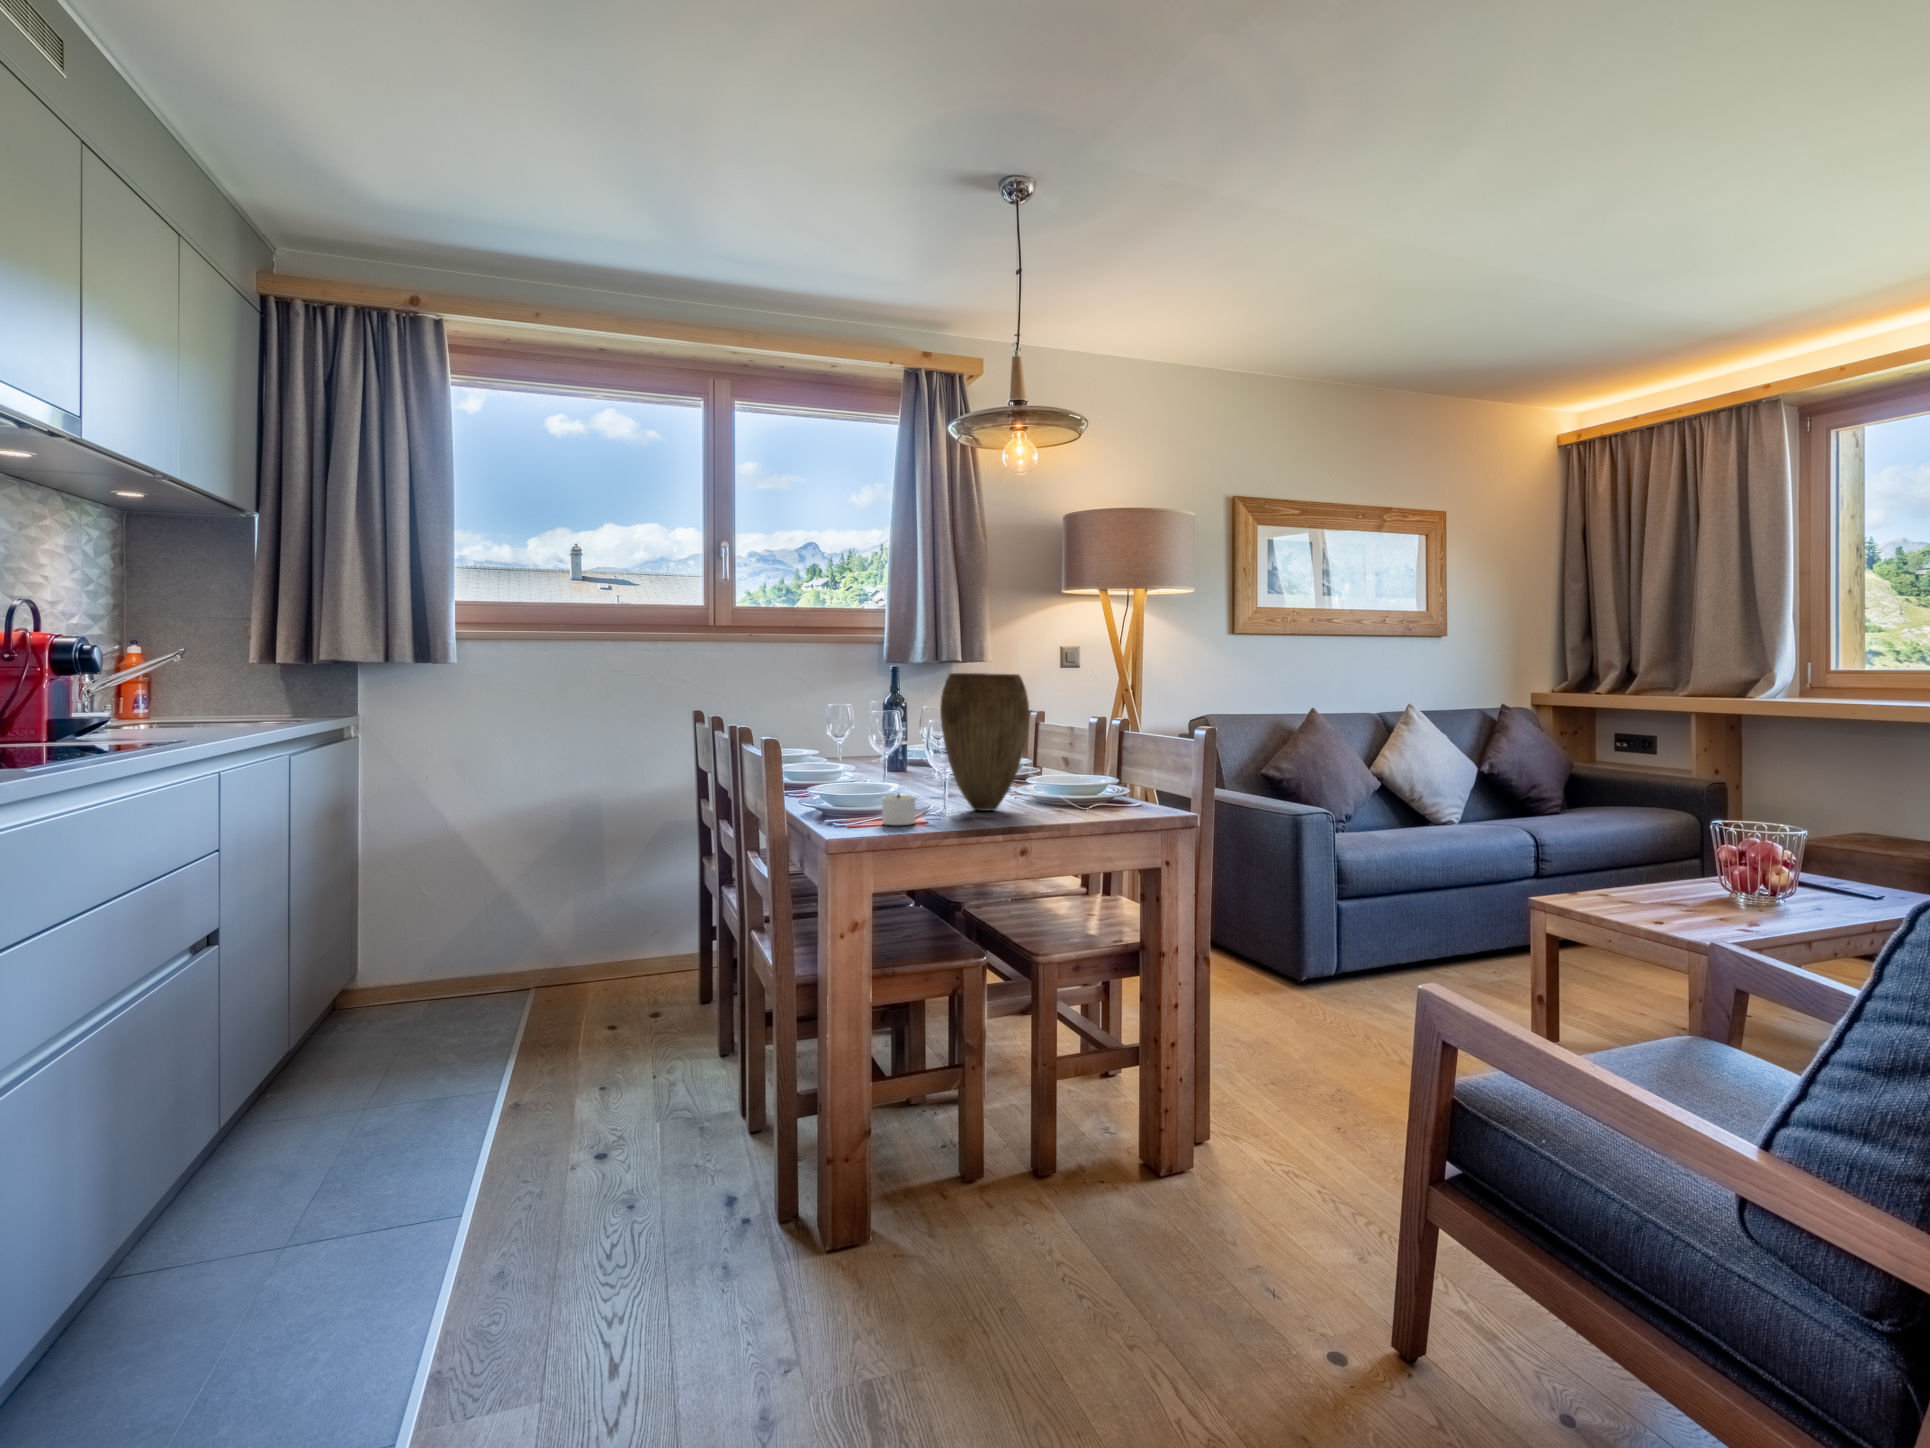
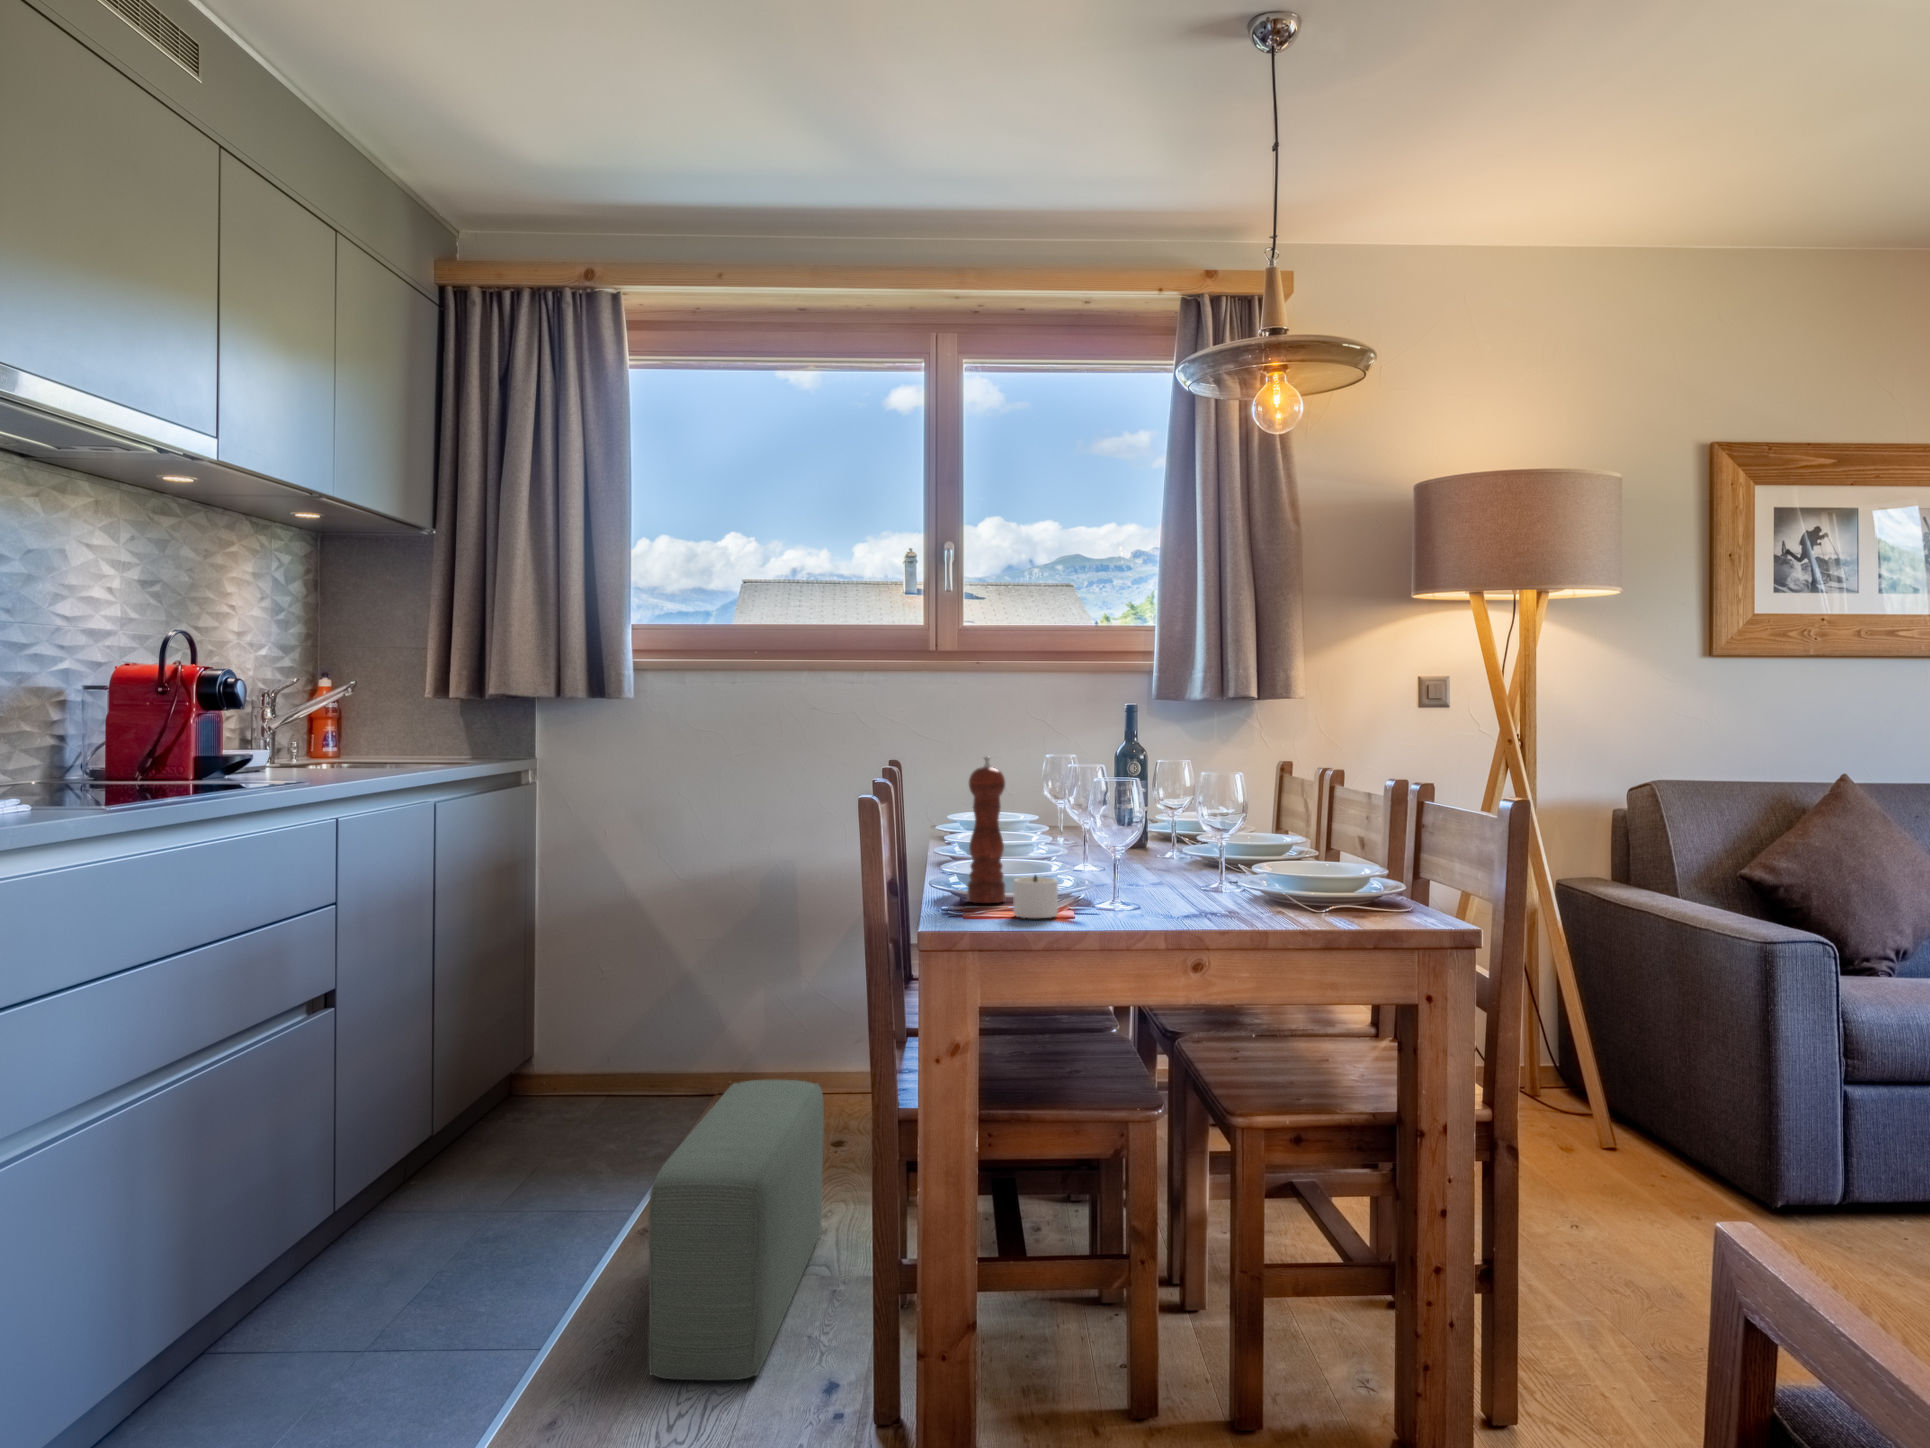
vase: present [940,673,1029,811] -> none [1110,714,1234,906]
pepper mill: none [834,706,864,817] -> present [967,757,1005,903]
pouf: none [567,967,677,1217] -> present [648,1080,824,1380]

